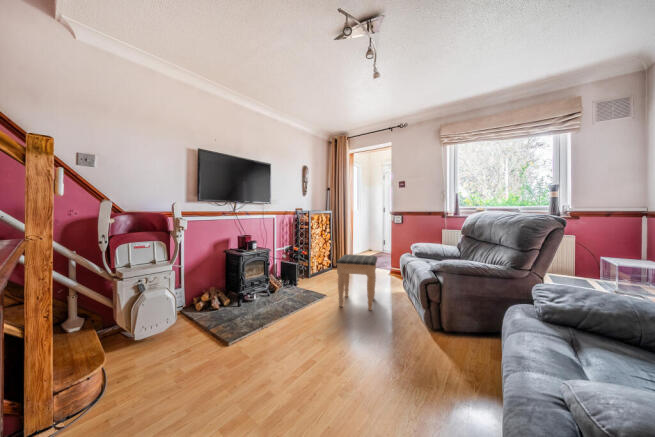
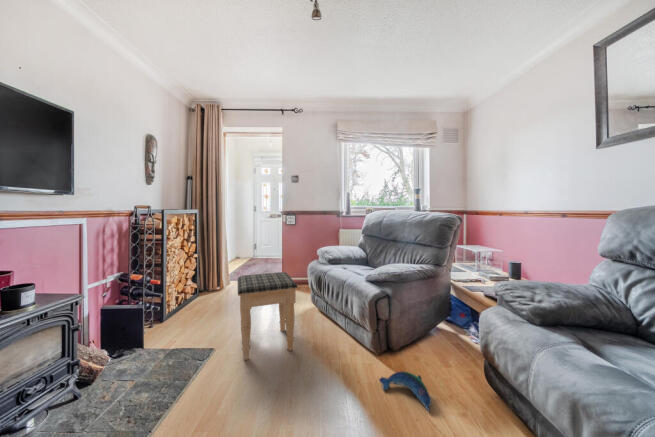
plush toy: none [421,342,456,374] -> present [379,371,431,412]

